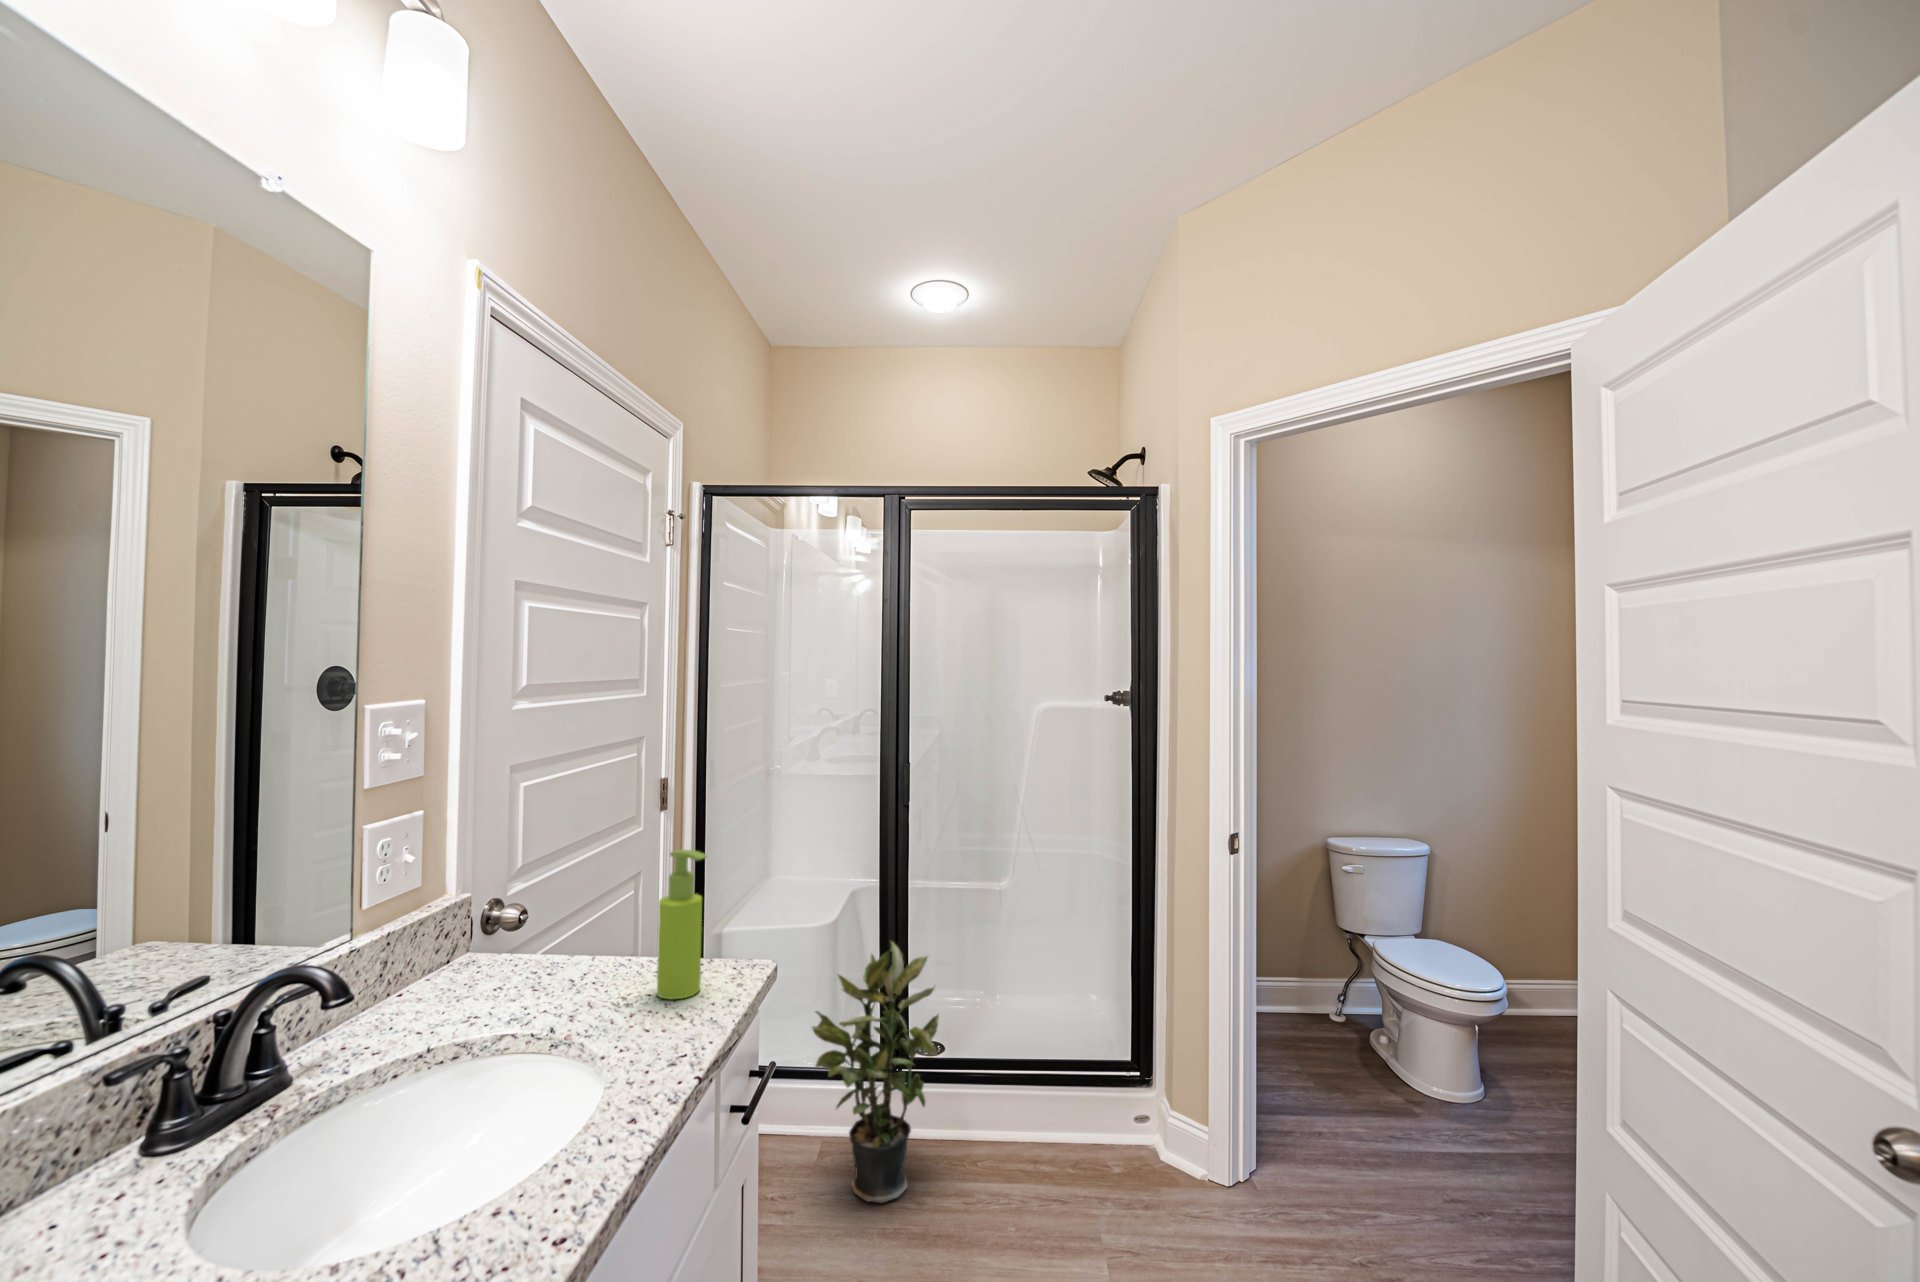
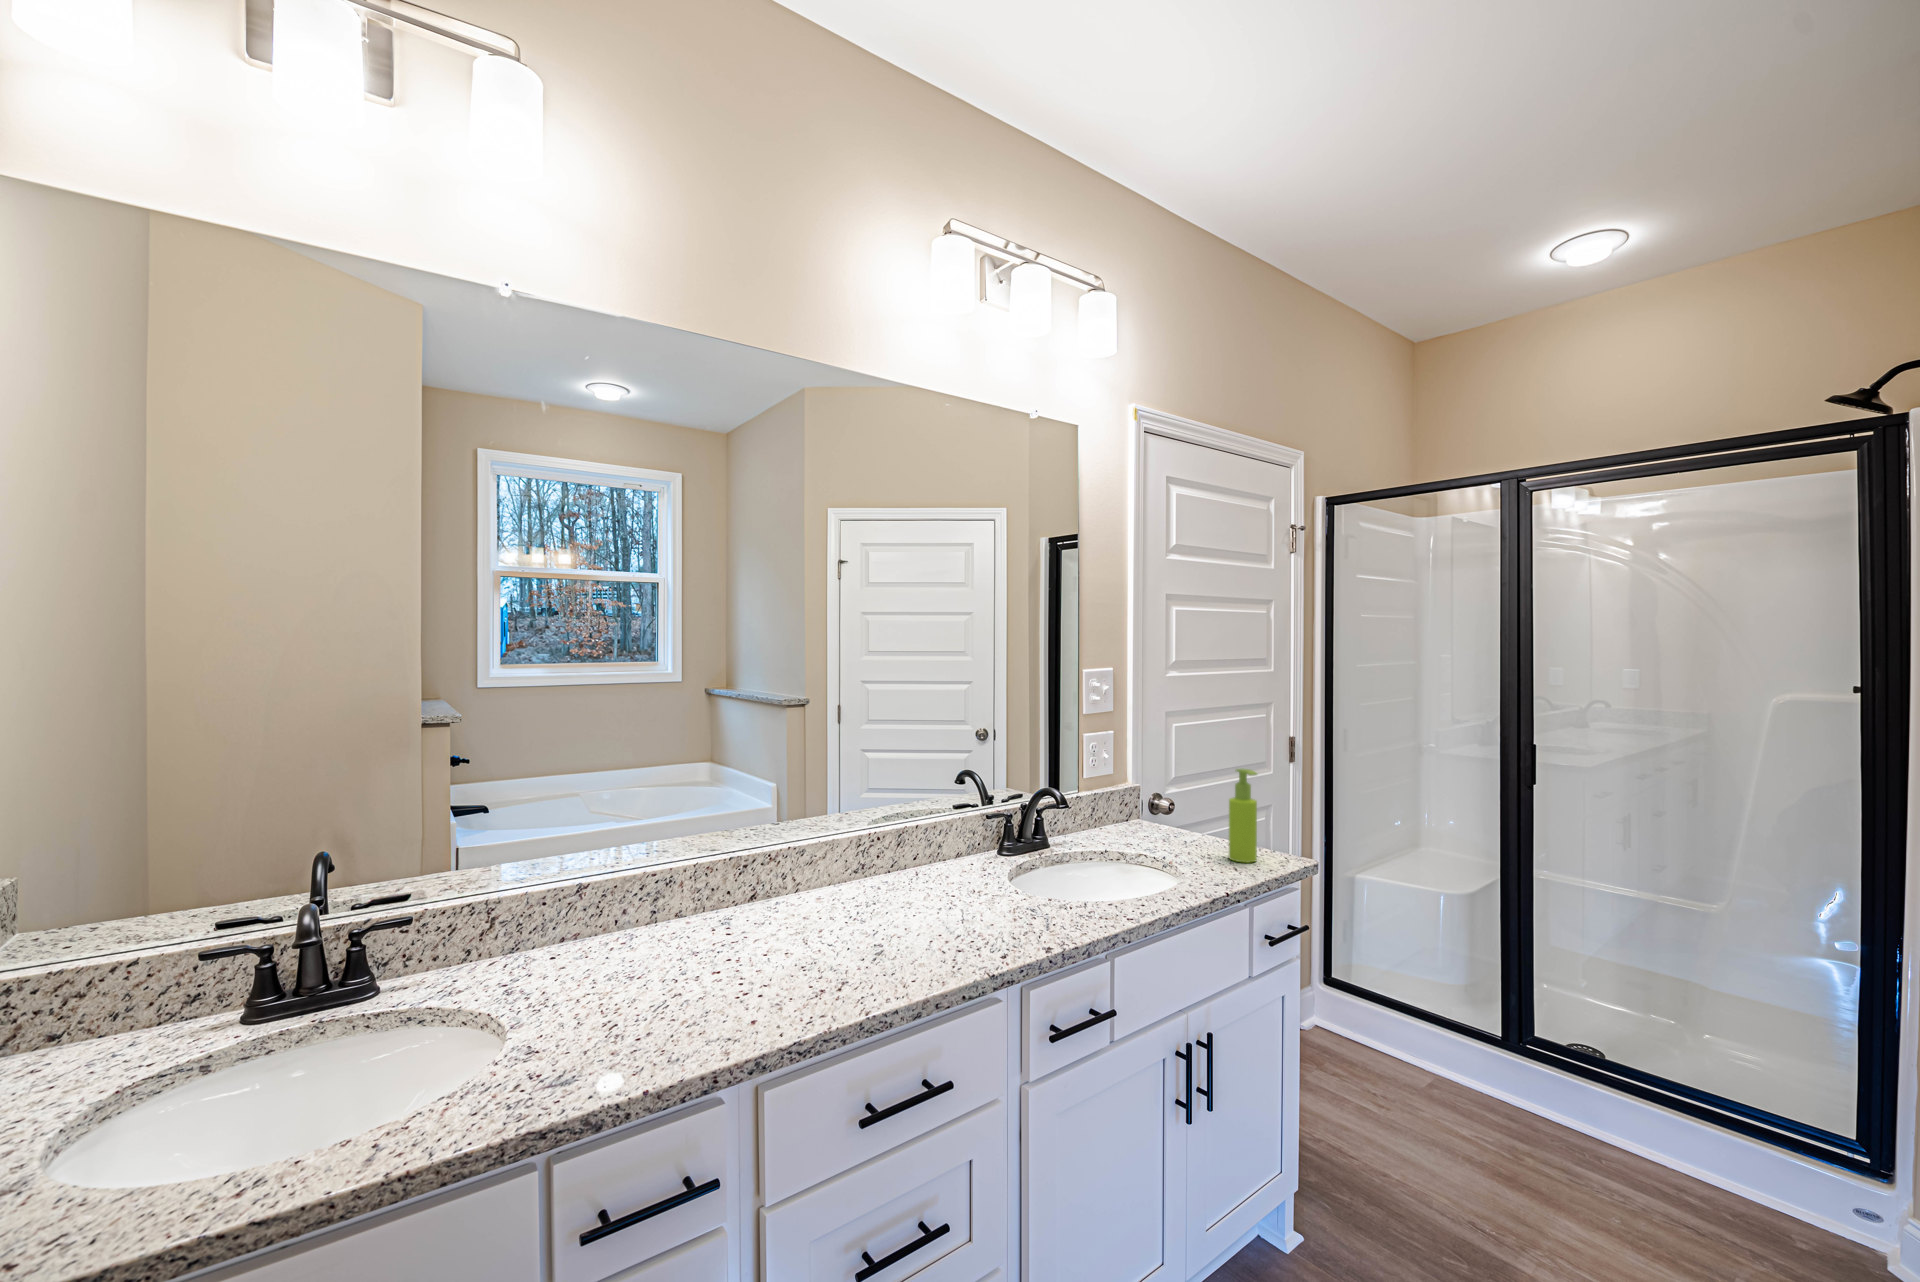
potted plant: present [812,942,939,1203] -> none [1415,908,1559,1142]

